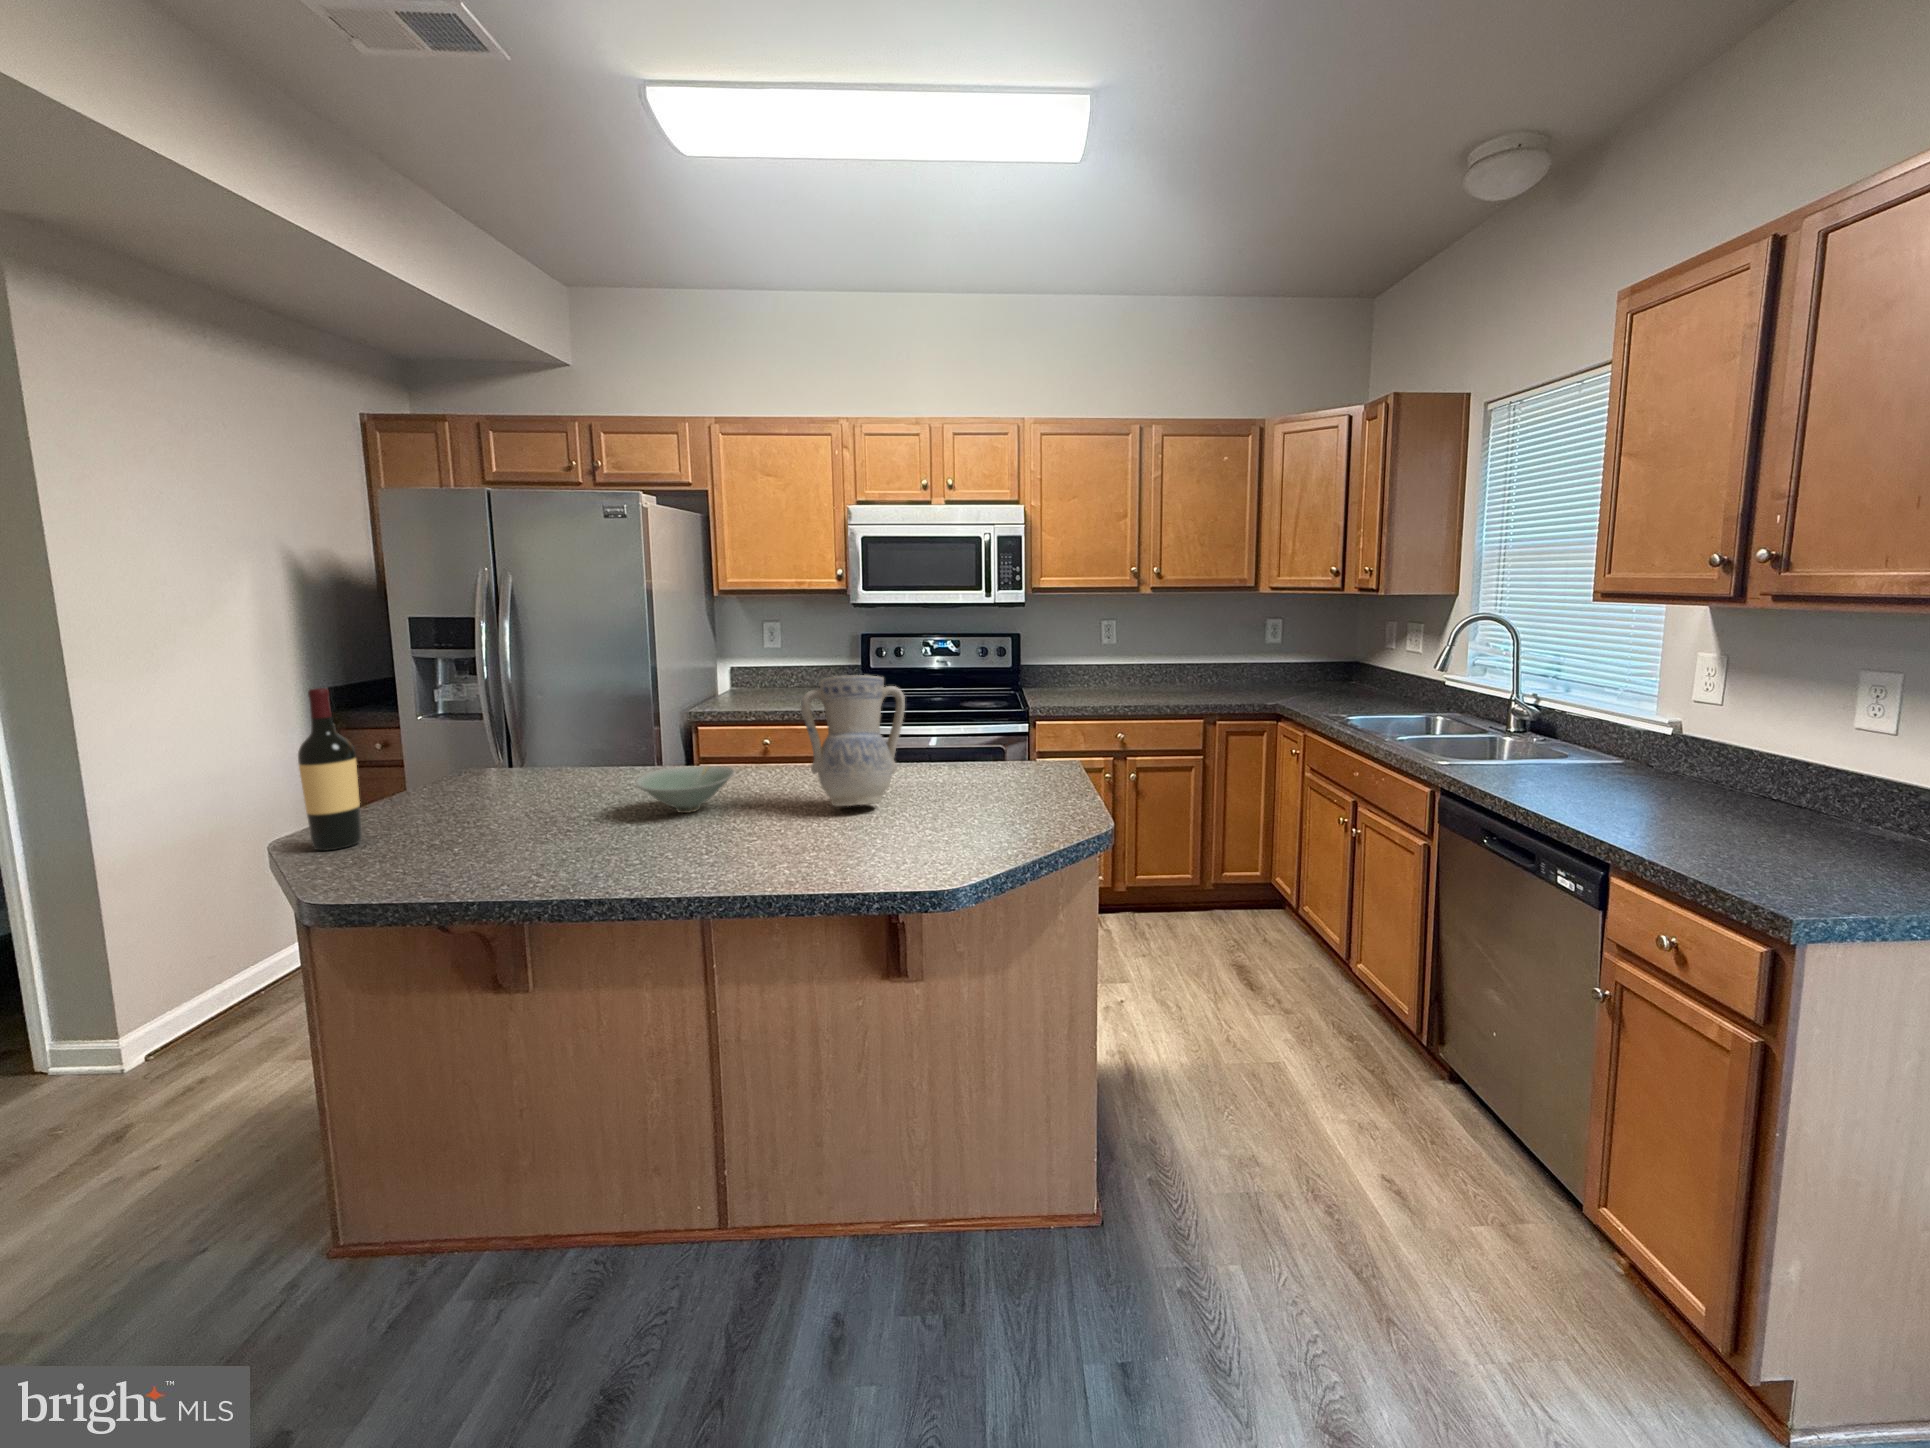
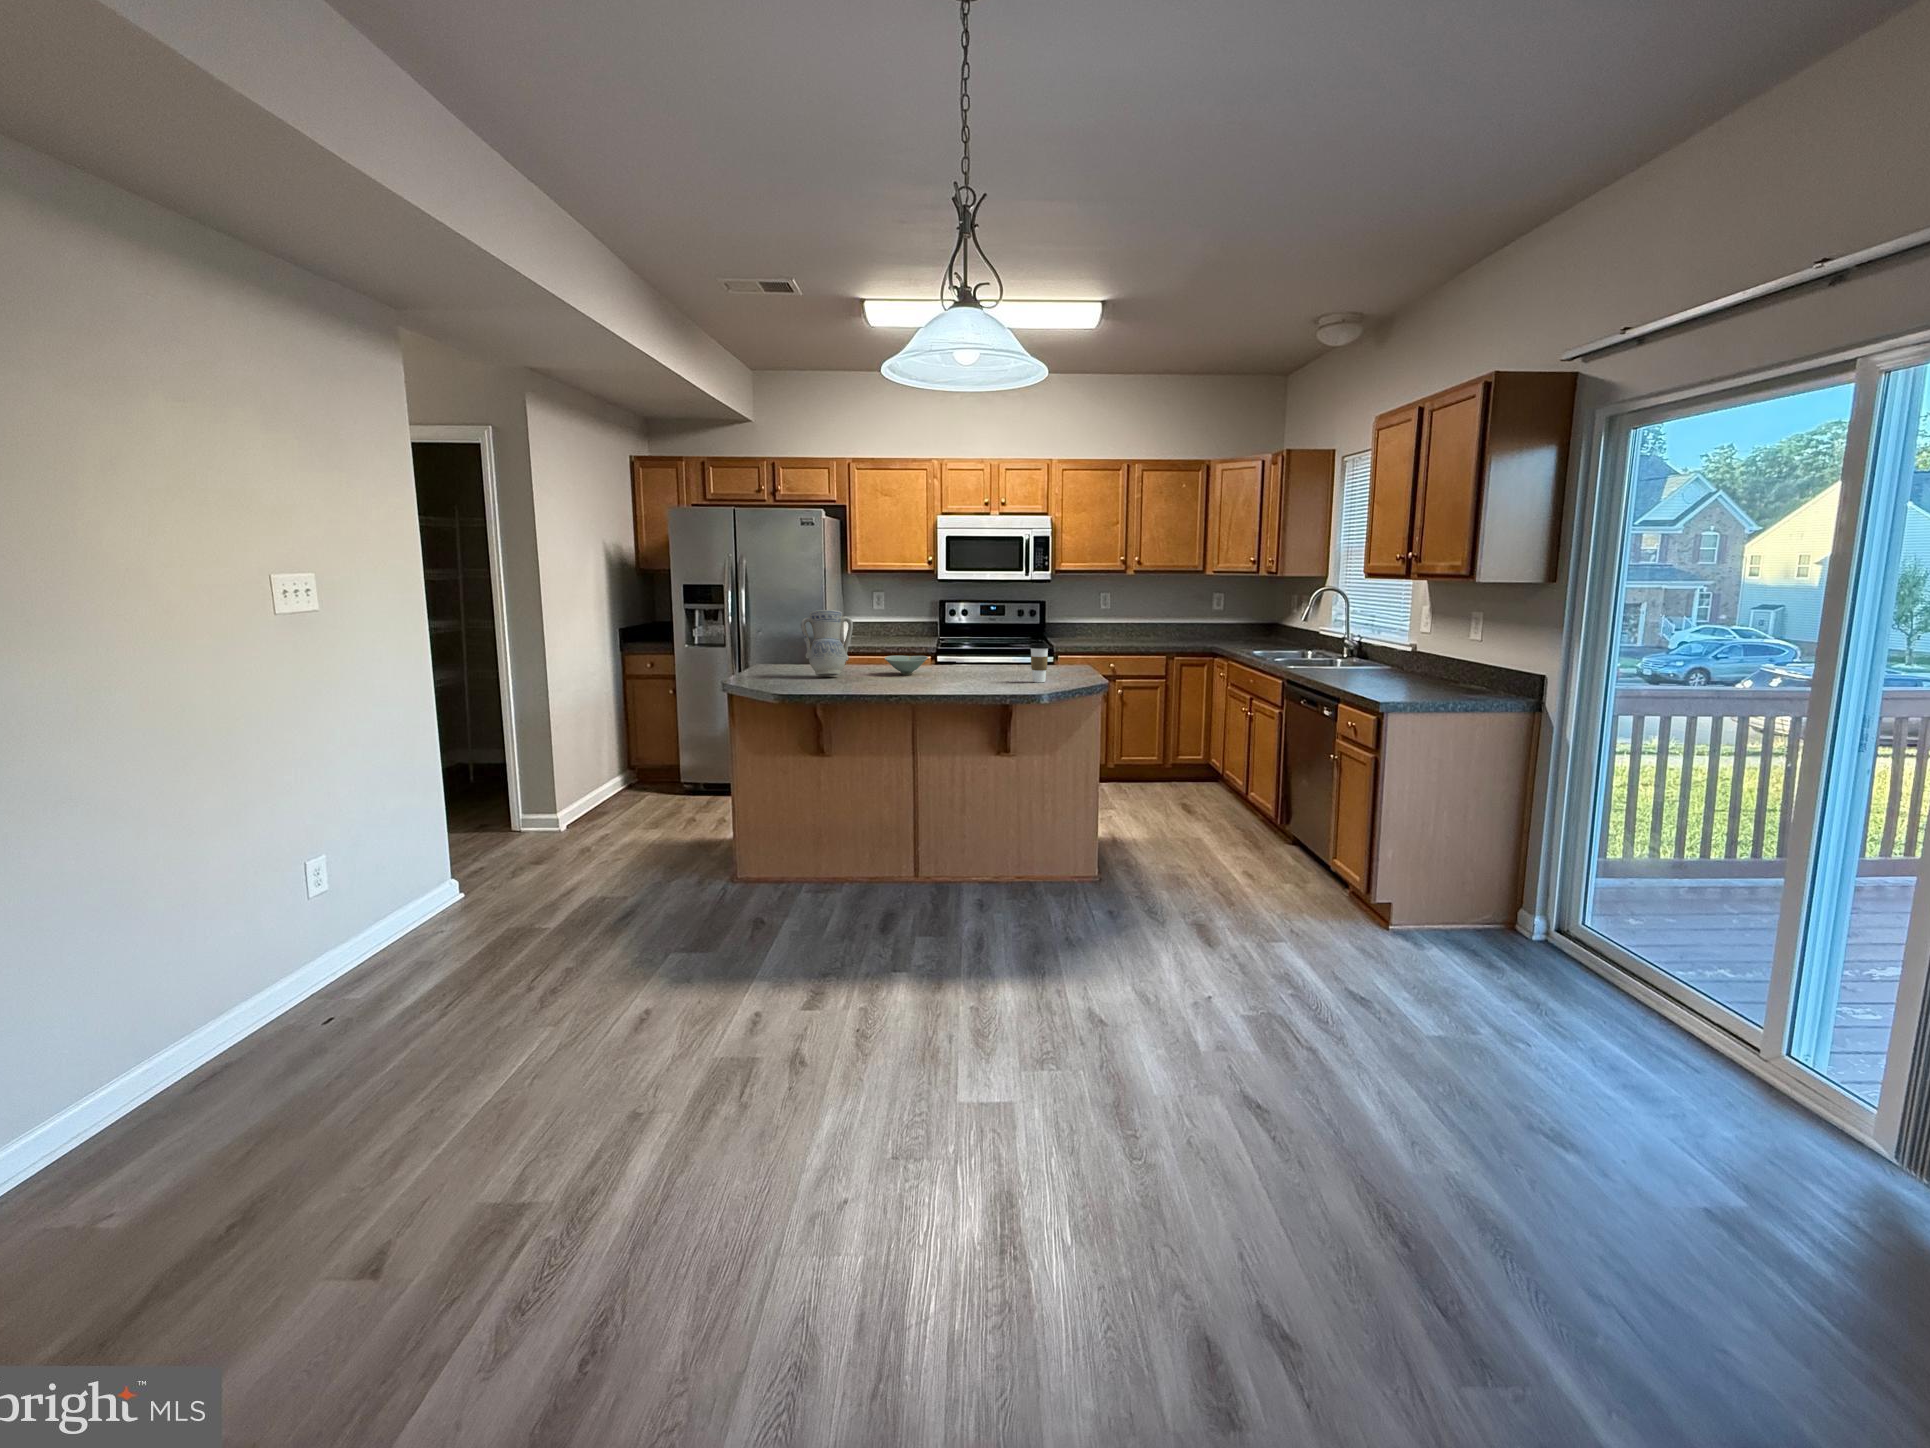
vase: present [801,675,905,806] -> present [801,610,853,676]
wine bottle: present [298,688,362,851] -> none [760,610,779,680]
coffee cup: none [921,760,967,856] -> present [1030,643,1049,683]

